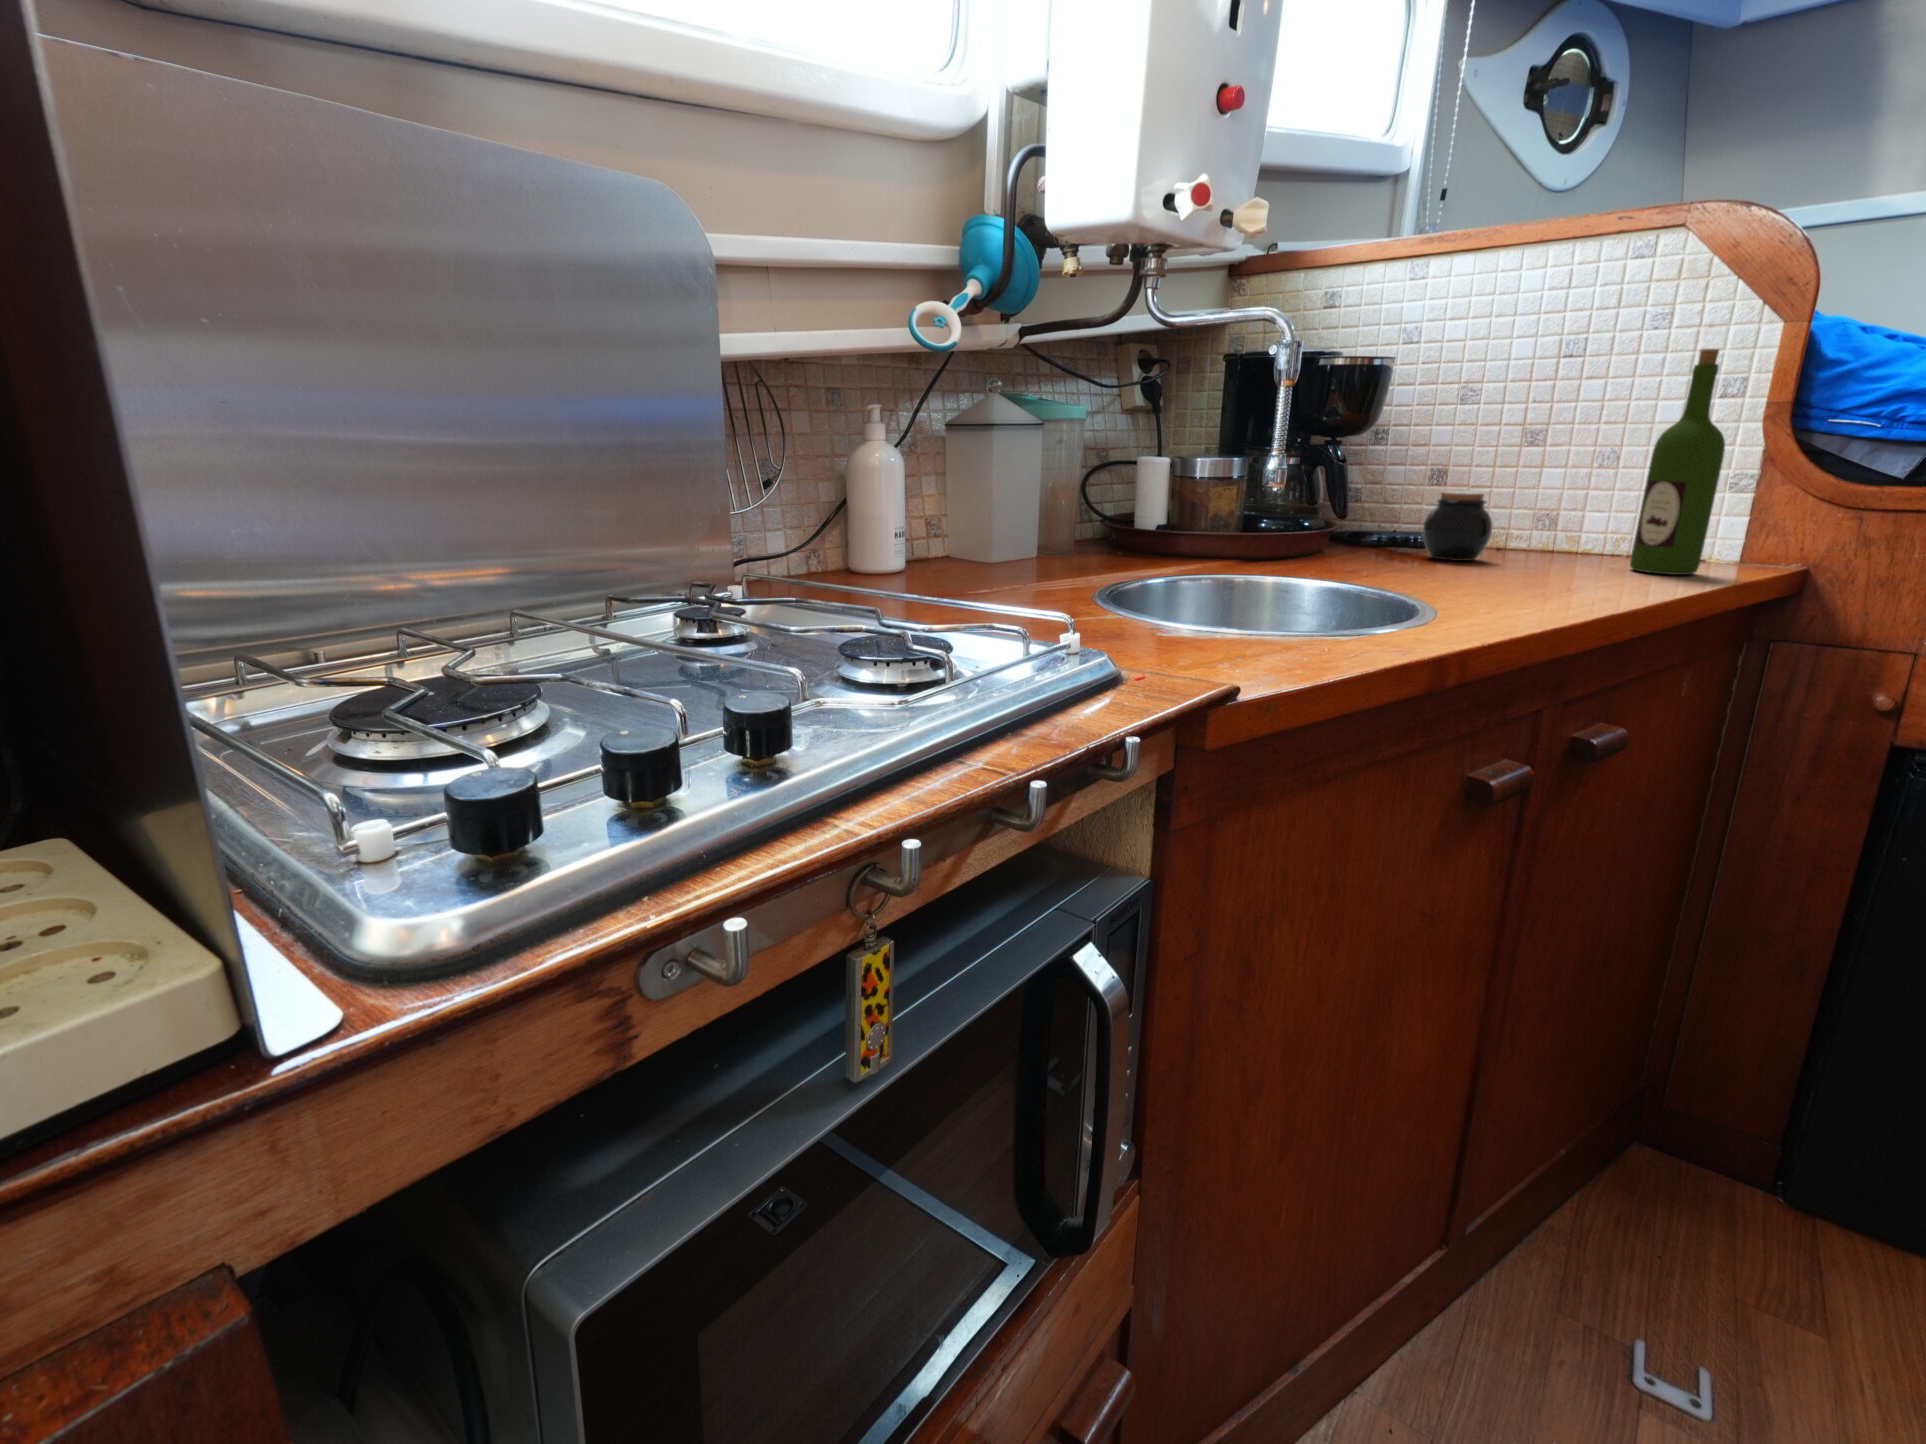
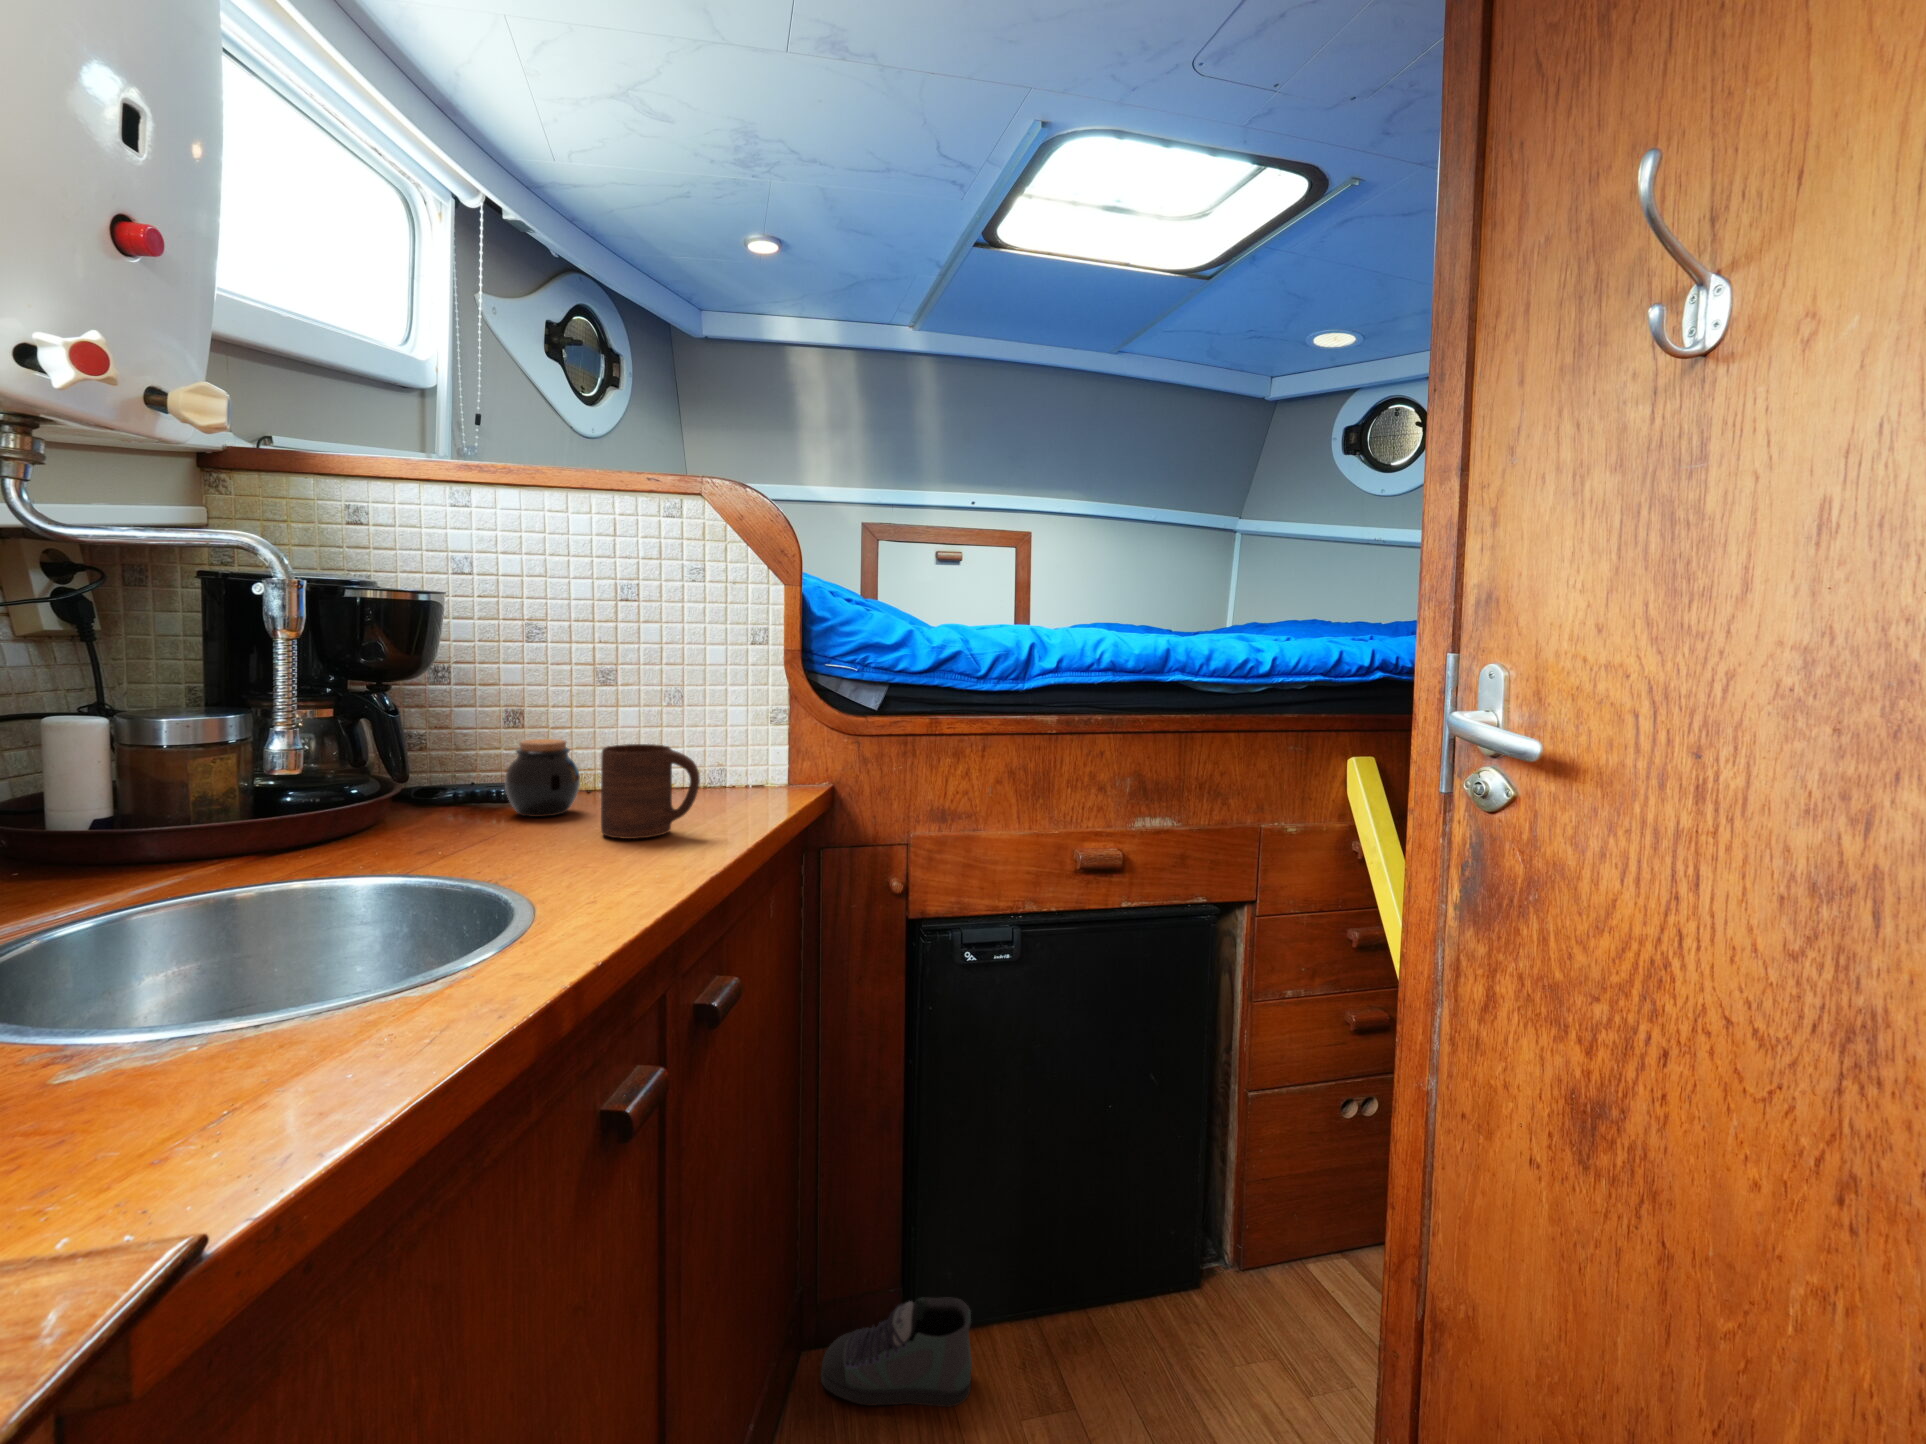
wine bottle: present [1630,349,1725,575] -> none [709,606,765,806]
cup: none [1505,494,1619,582] -> present [601,744,700,839]
shoe: none [1651,1157,1878,1300] -> present [821,1298,972,1407]

